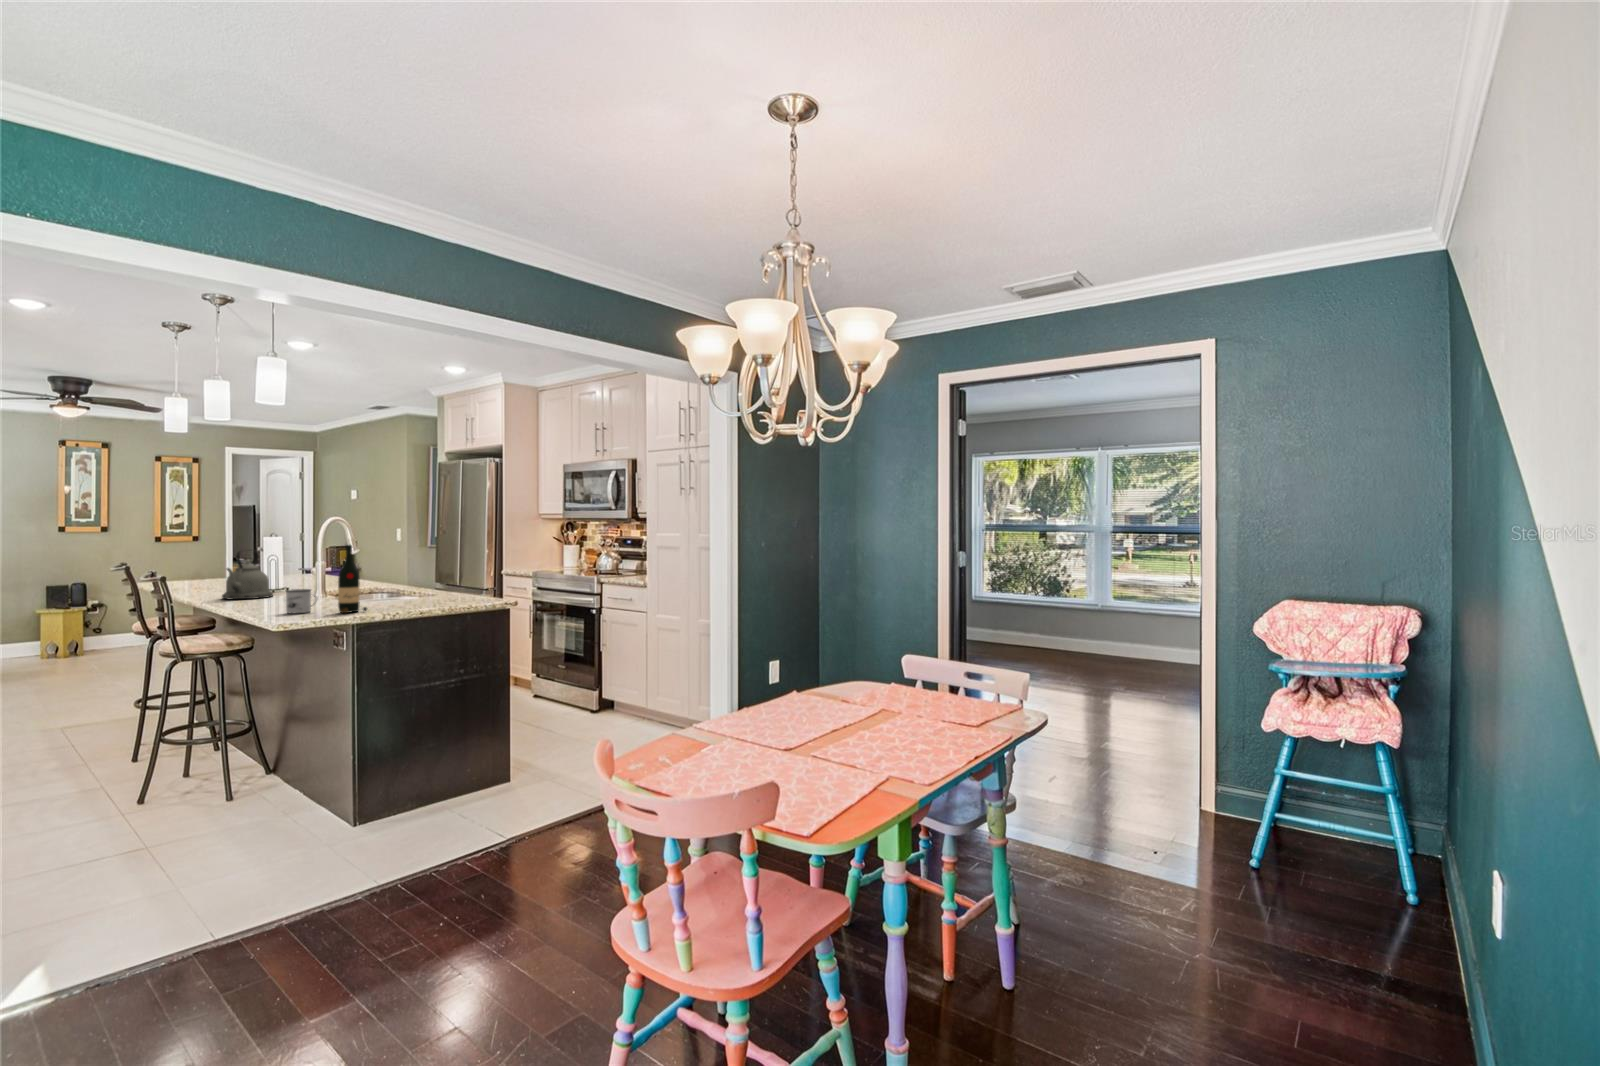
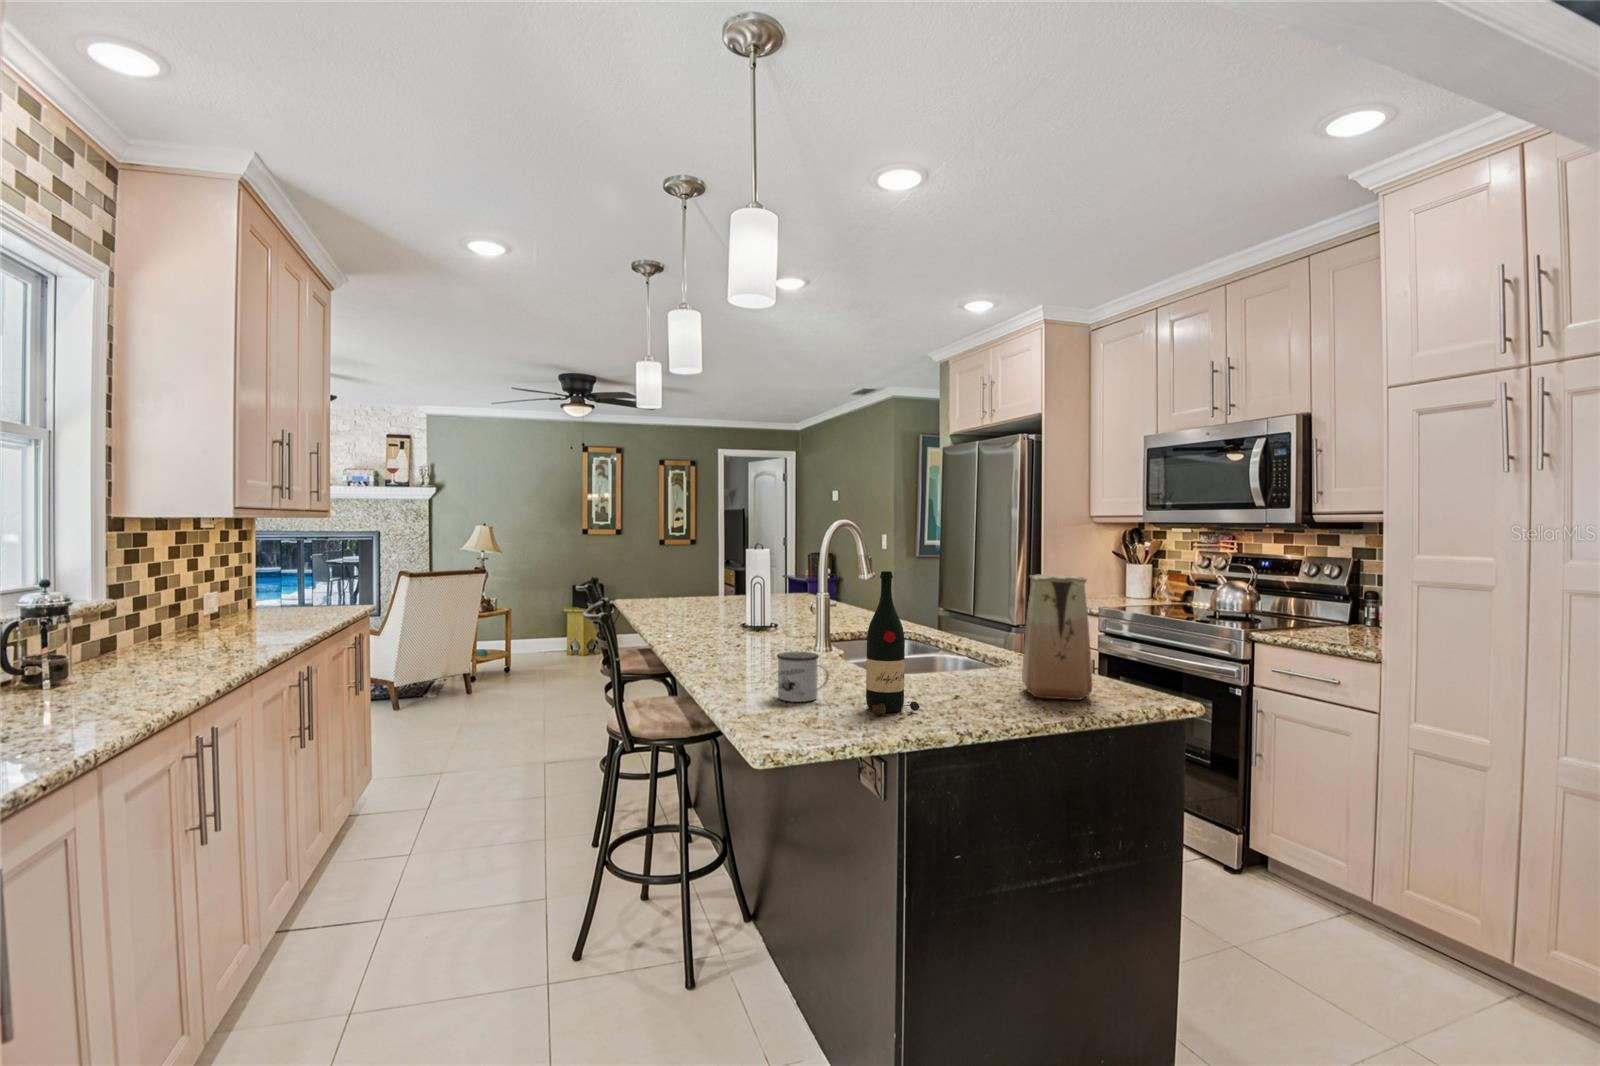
vase: none [430,546,464,604] -> present [1022,575,1092,700]
kettle: present [222,550,273,599] -> none [692,567,756,645]

